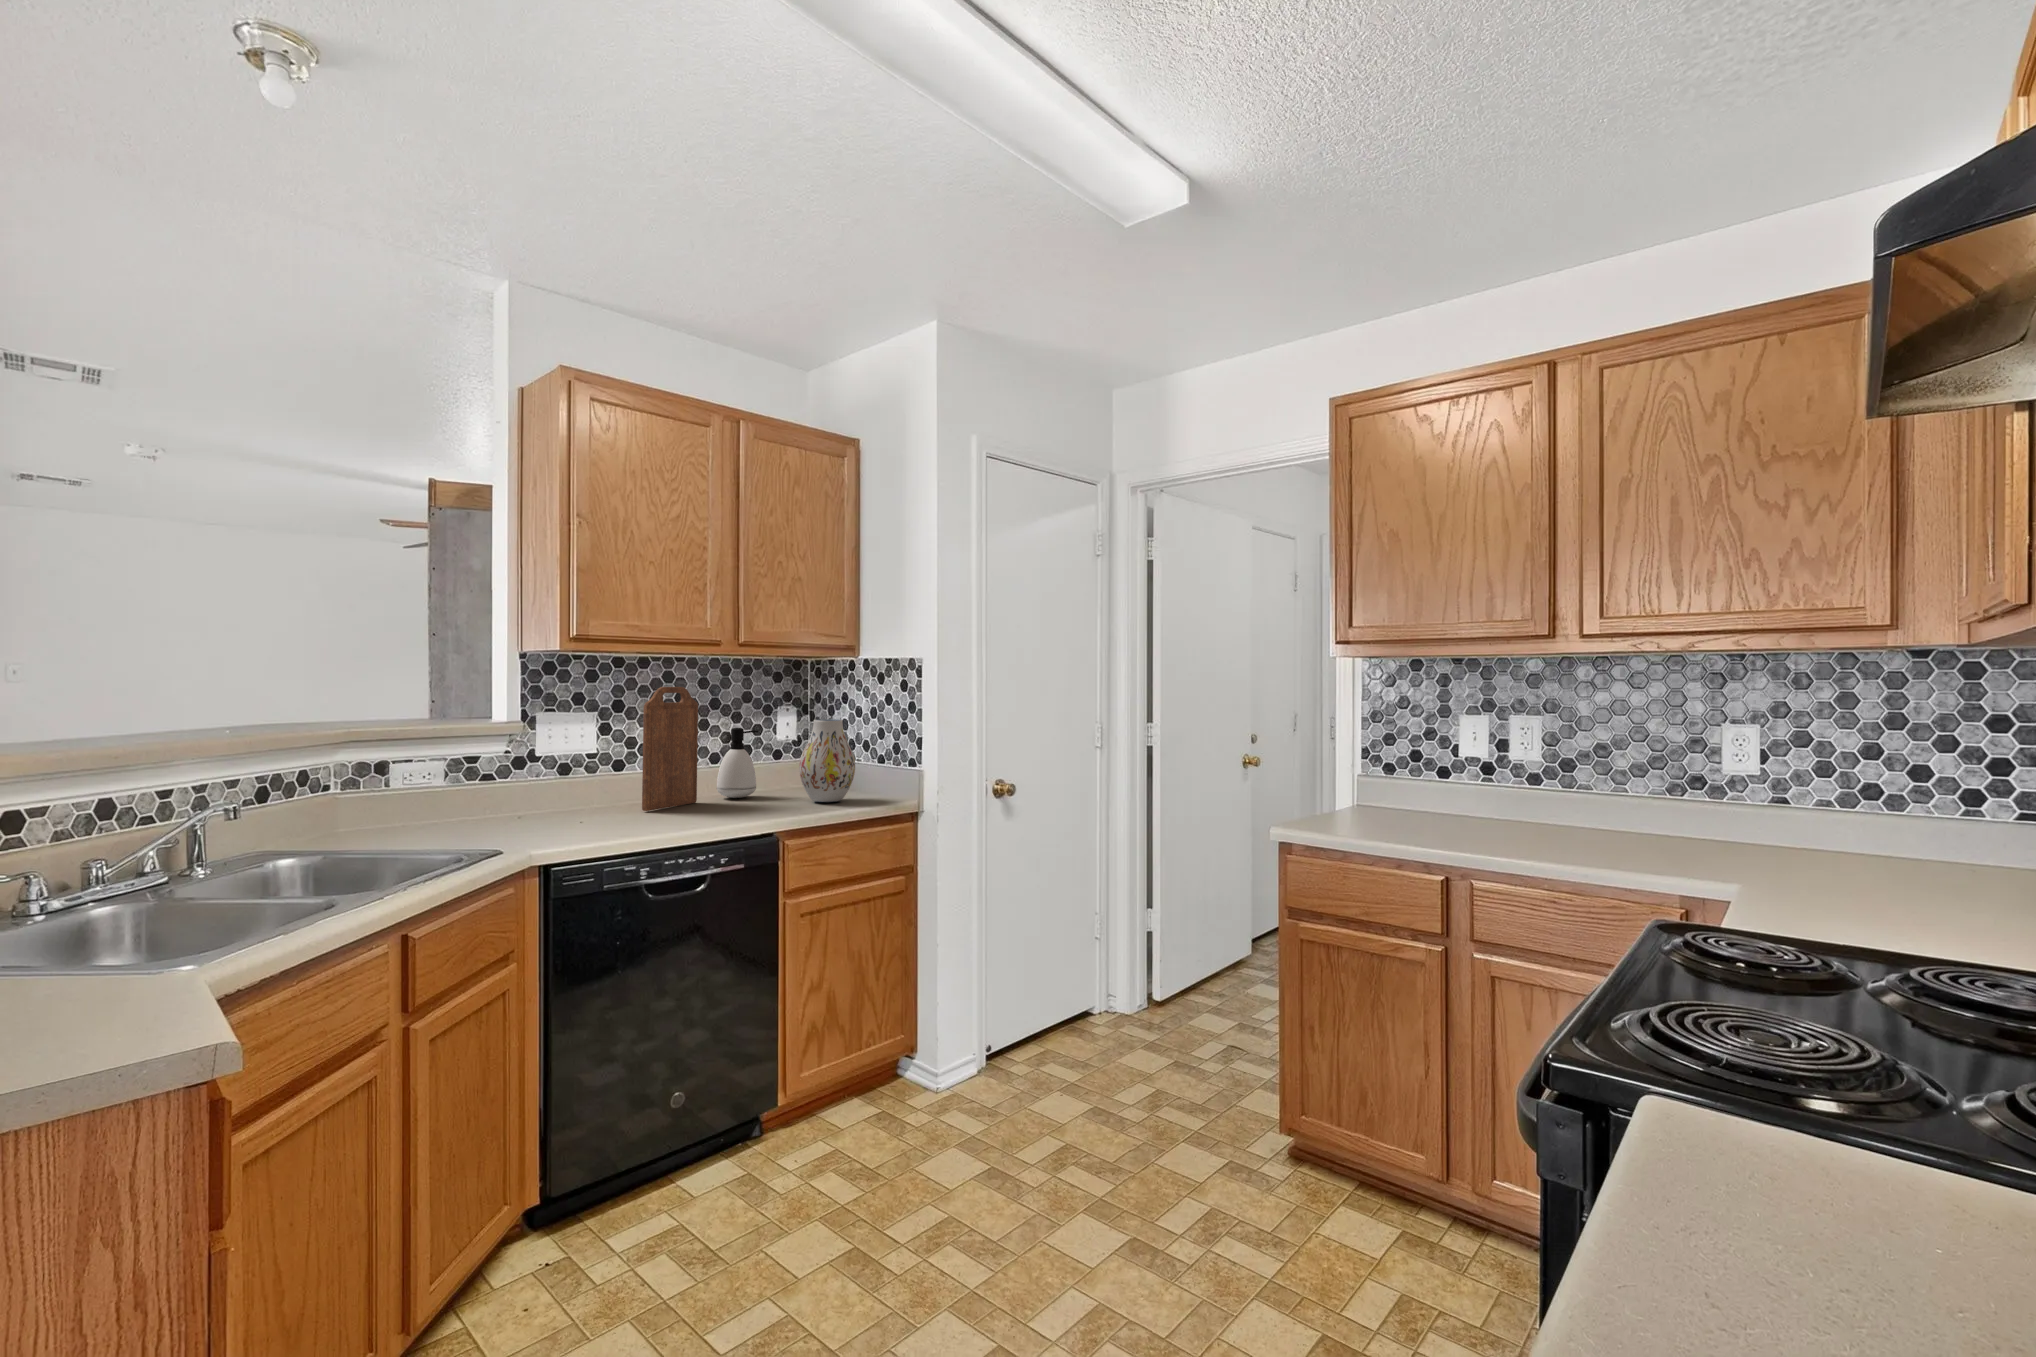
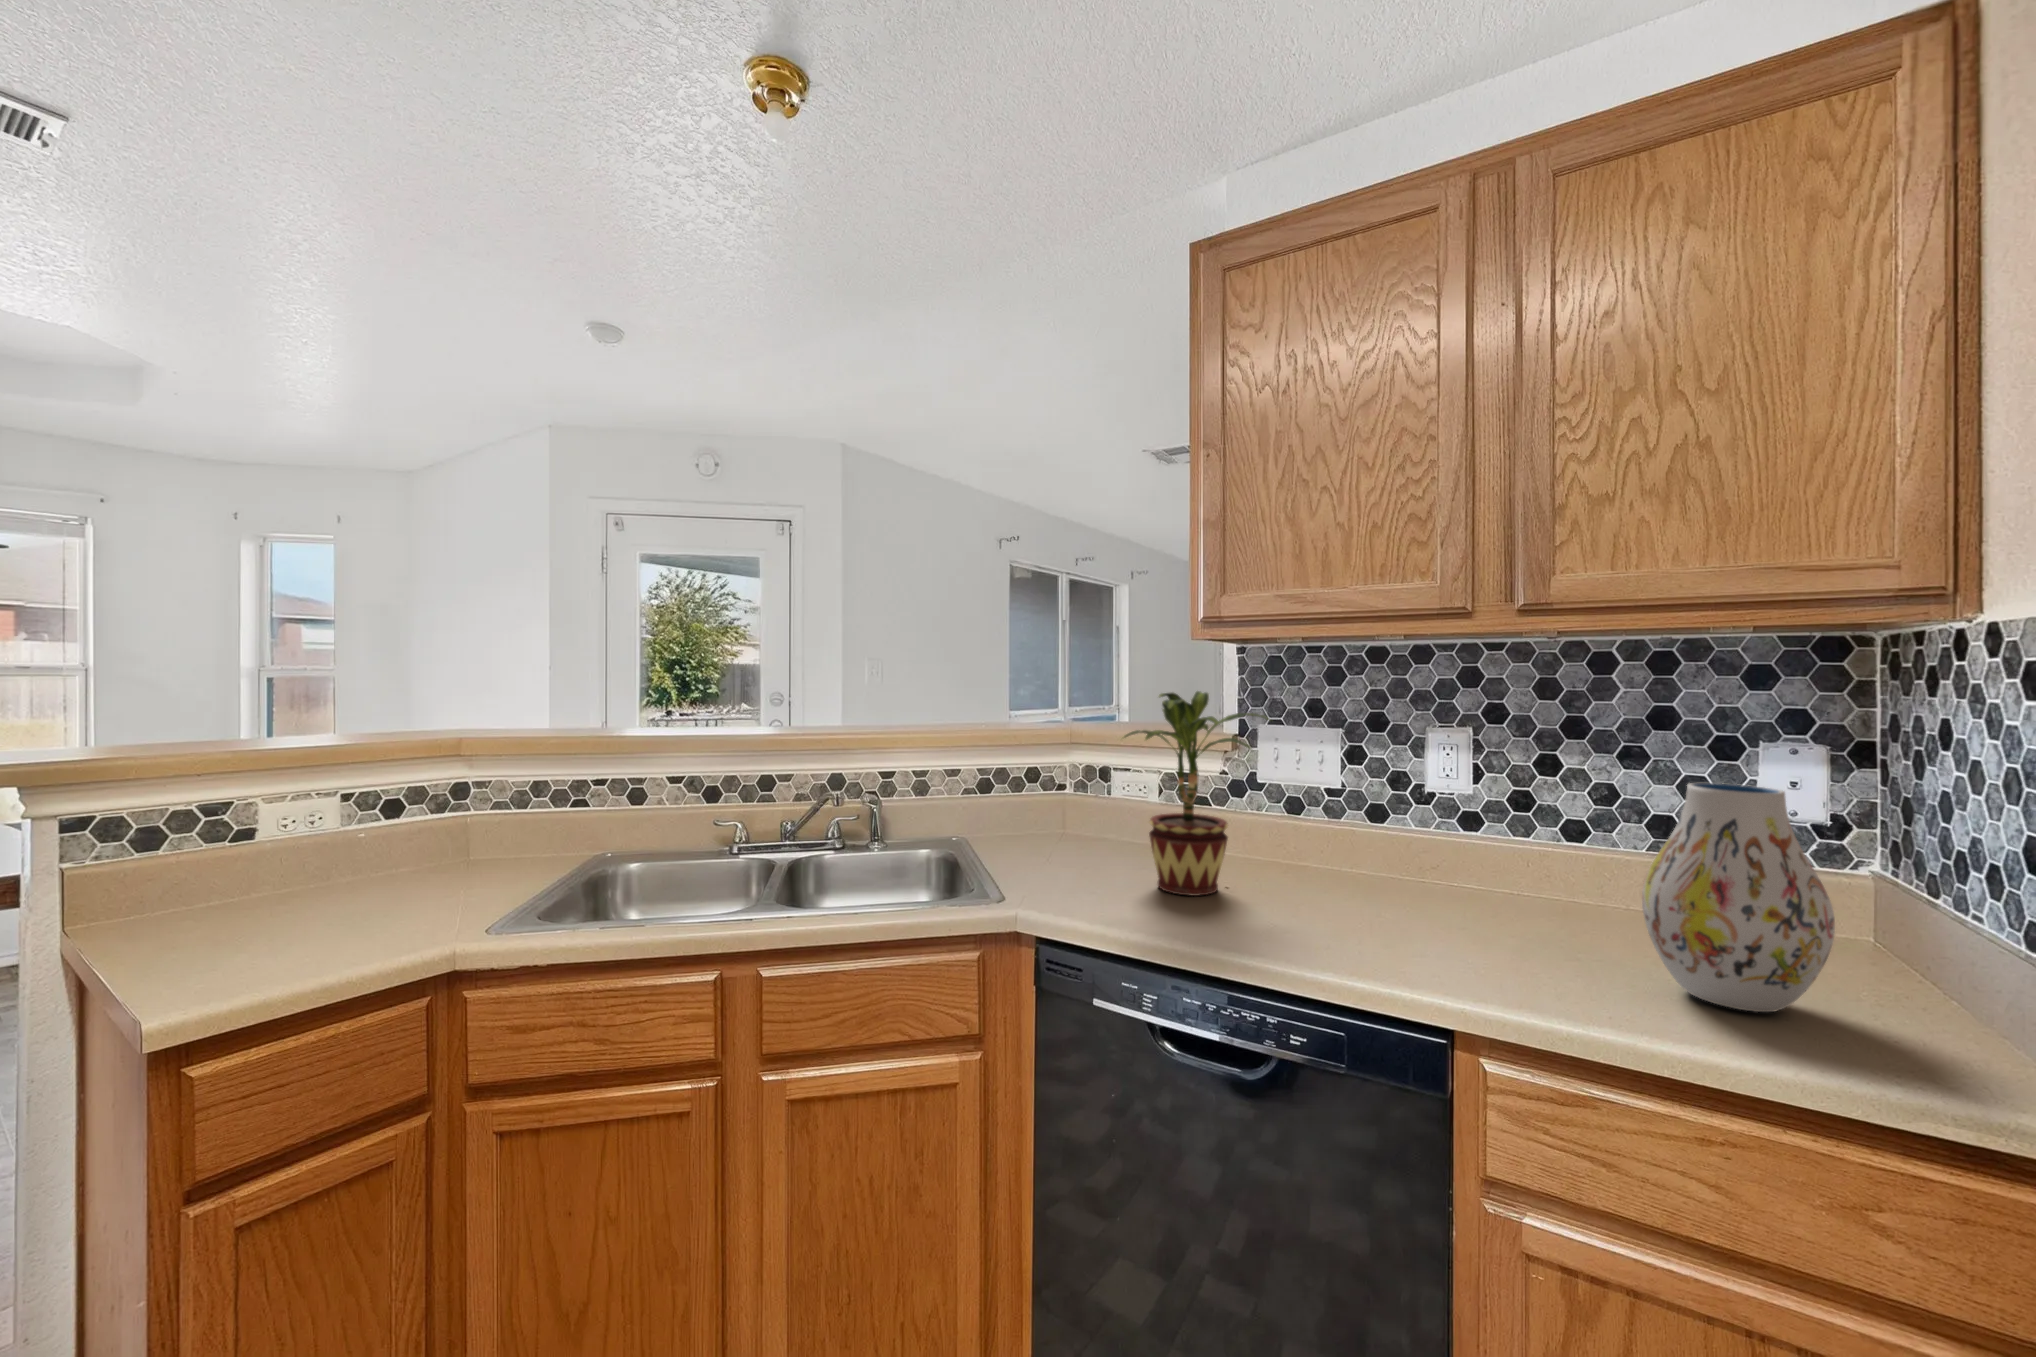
cutting board: present [642,687,698,811] -> none [1334,693,1469,907]
potted plant: none [525,688,619,829] -> present [1124,691,1268,896]
soap dispenser: present [717,728,758,798] -> none [1521,778,1617,922]

